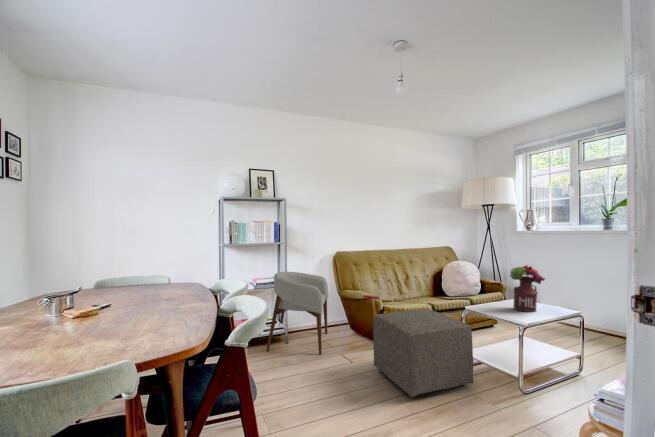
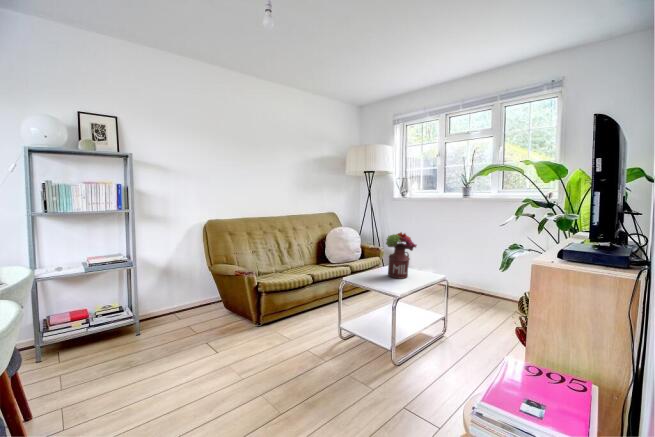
armchair: present [266,272,328,355] -> none [106,247,197,349]
ottoman: present [373,309,473,397] -> none [241,283,347,390]

